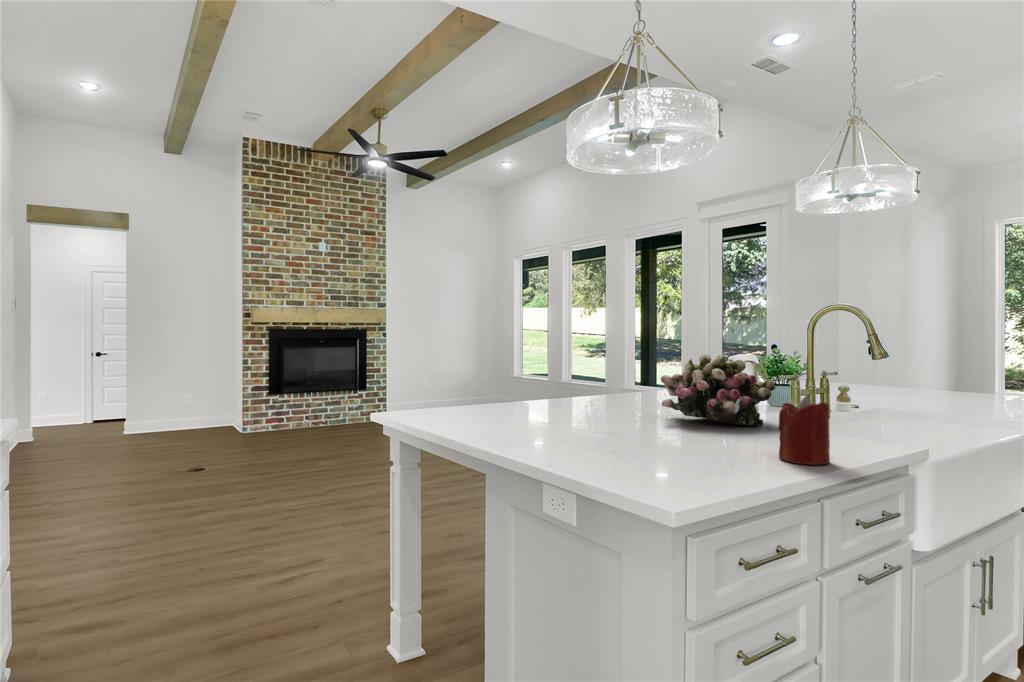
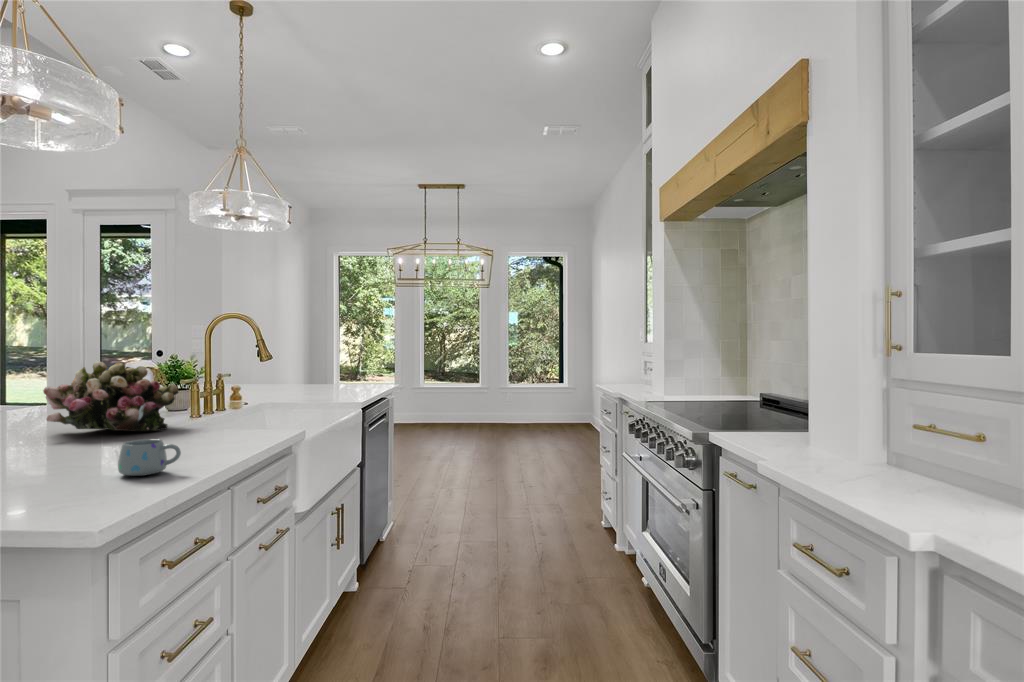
candle: present [779,396,830,465] -> none [193,395,239,457]
mug: none [701,434,759,472] -> present [118,439,181,476]

